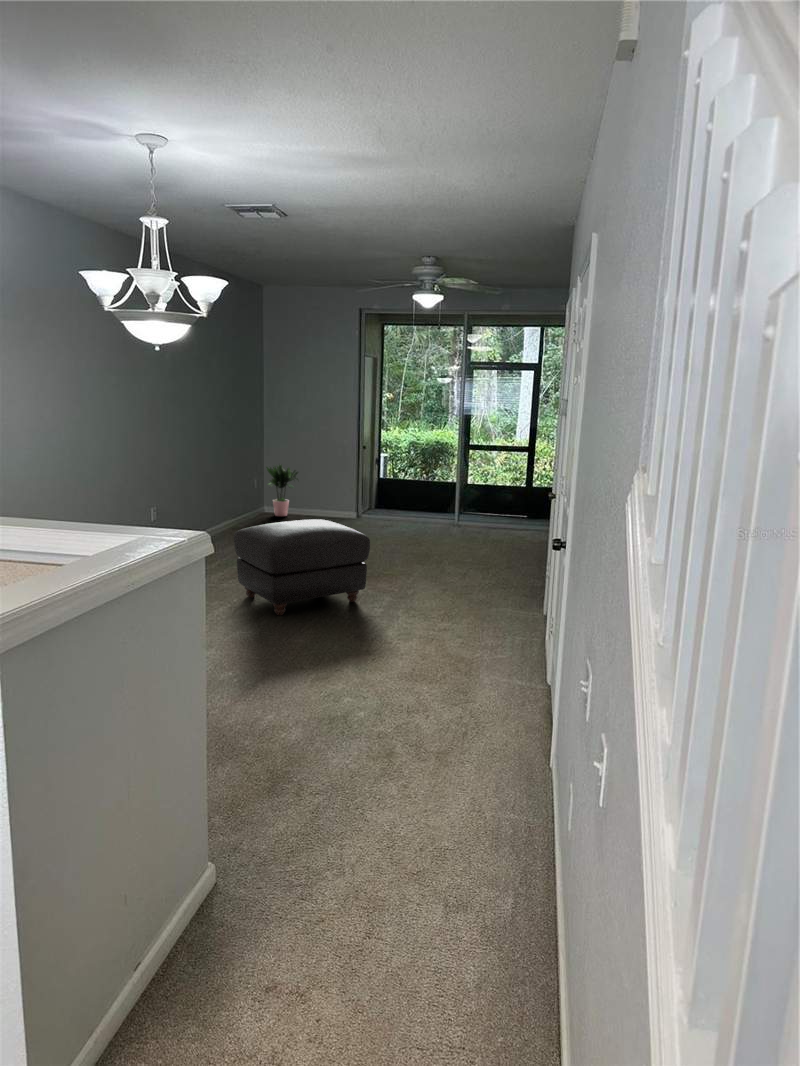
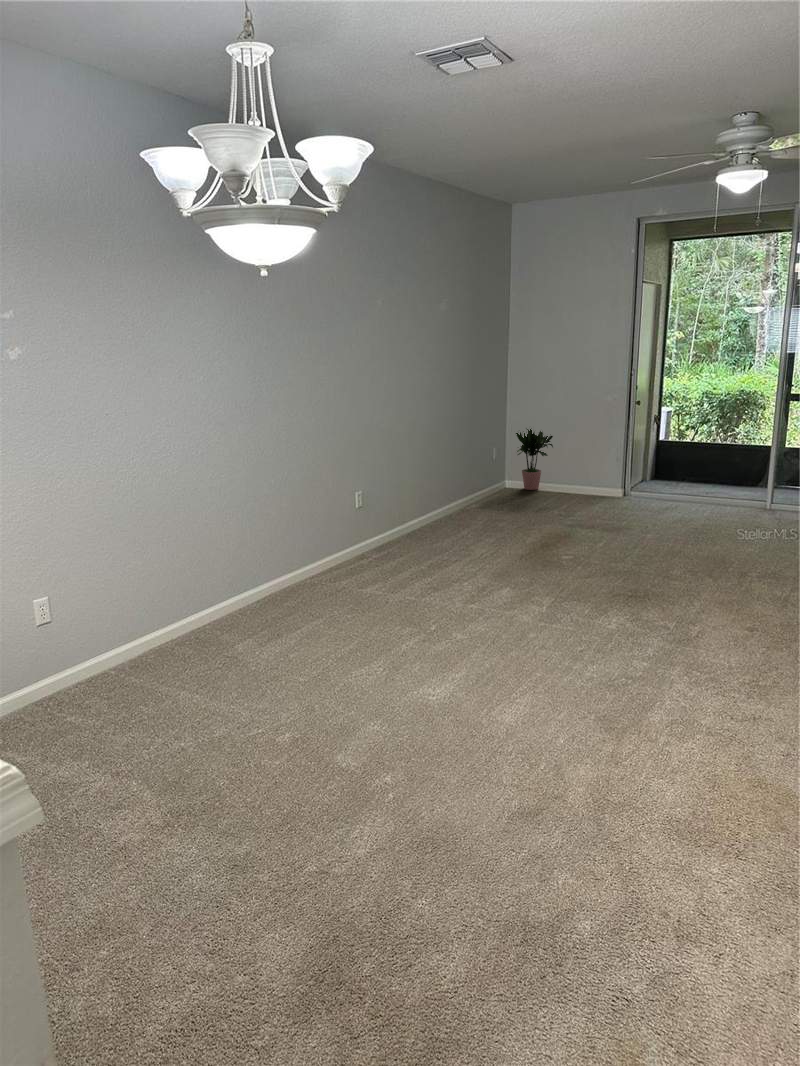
ottoman: present [234,519,370,615] -> none [442,515,632,655]

